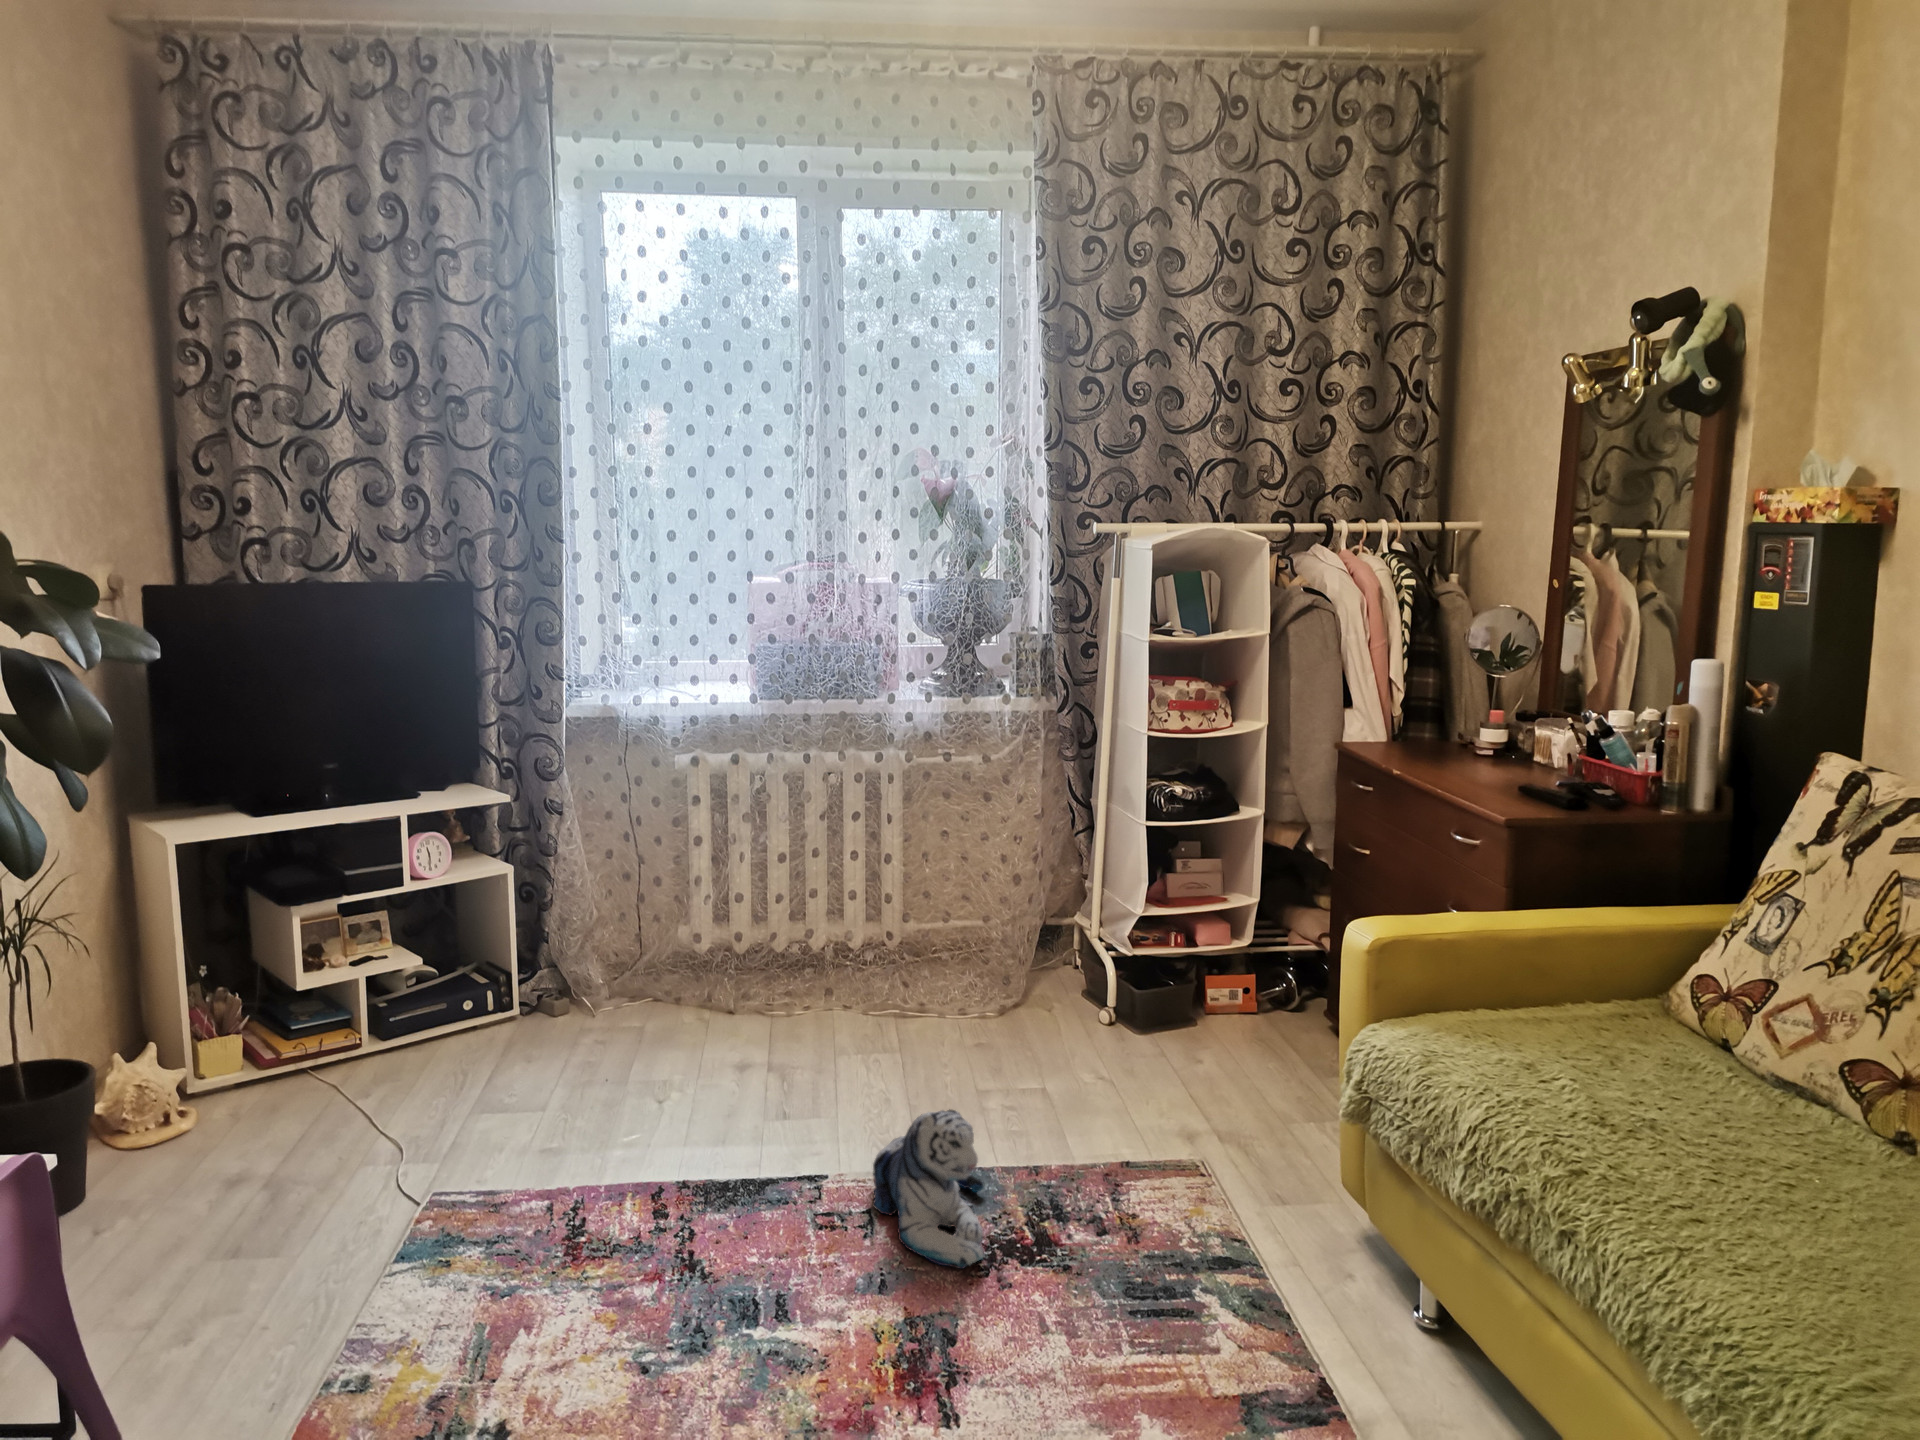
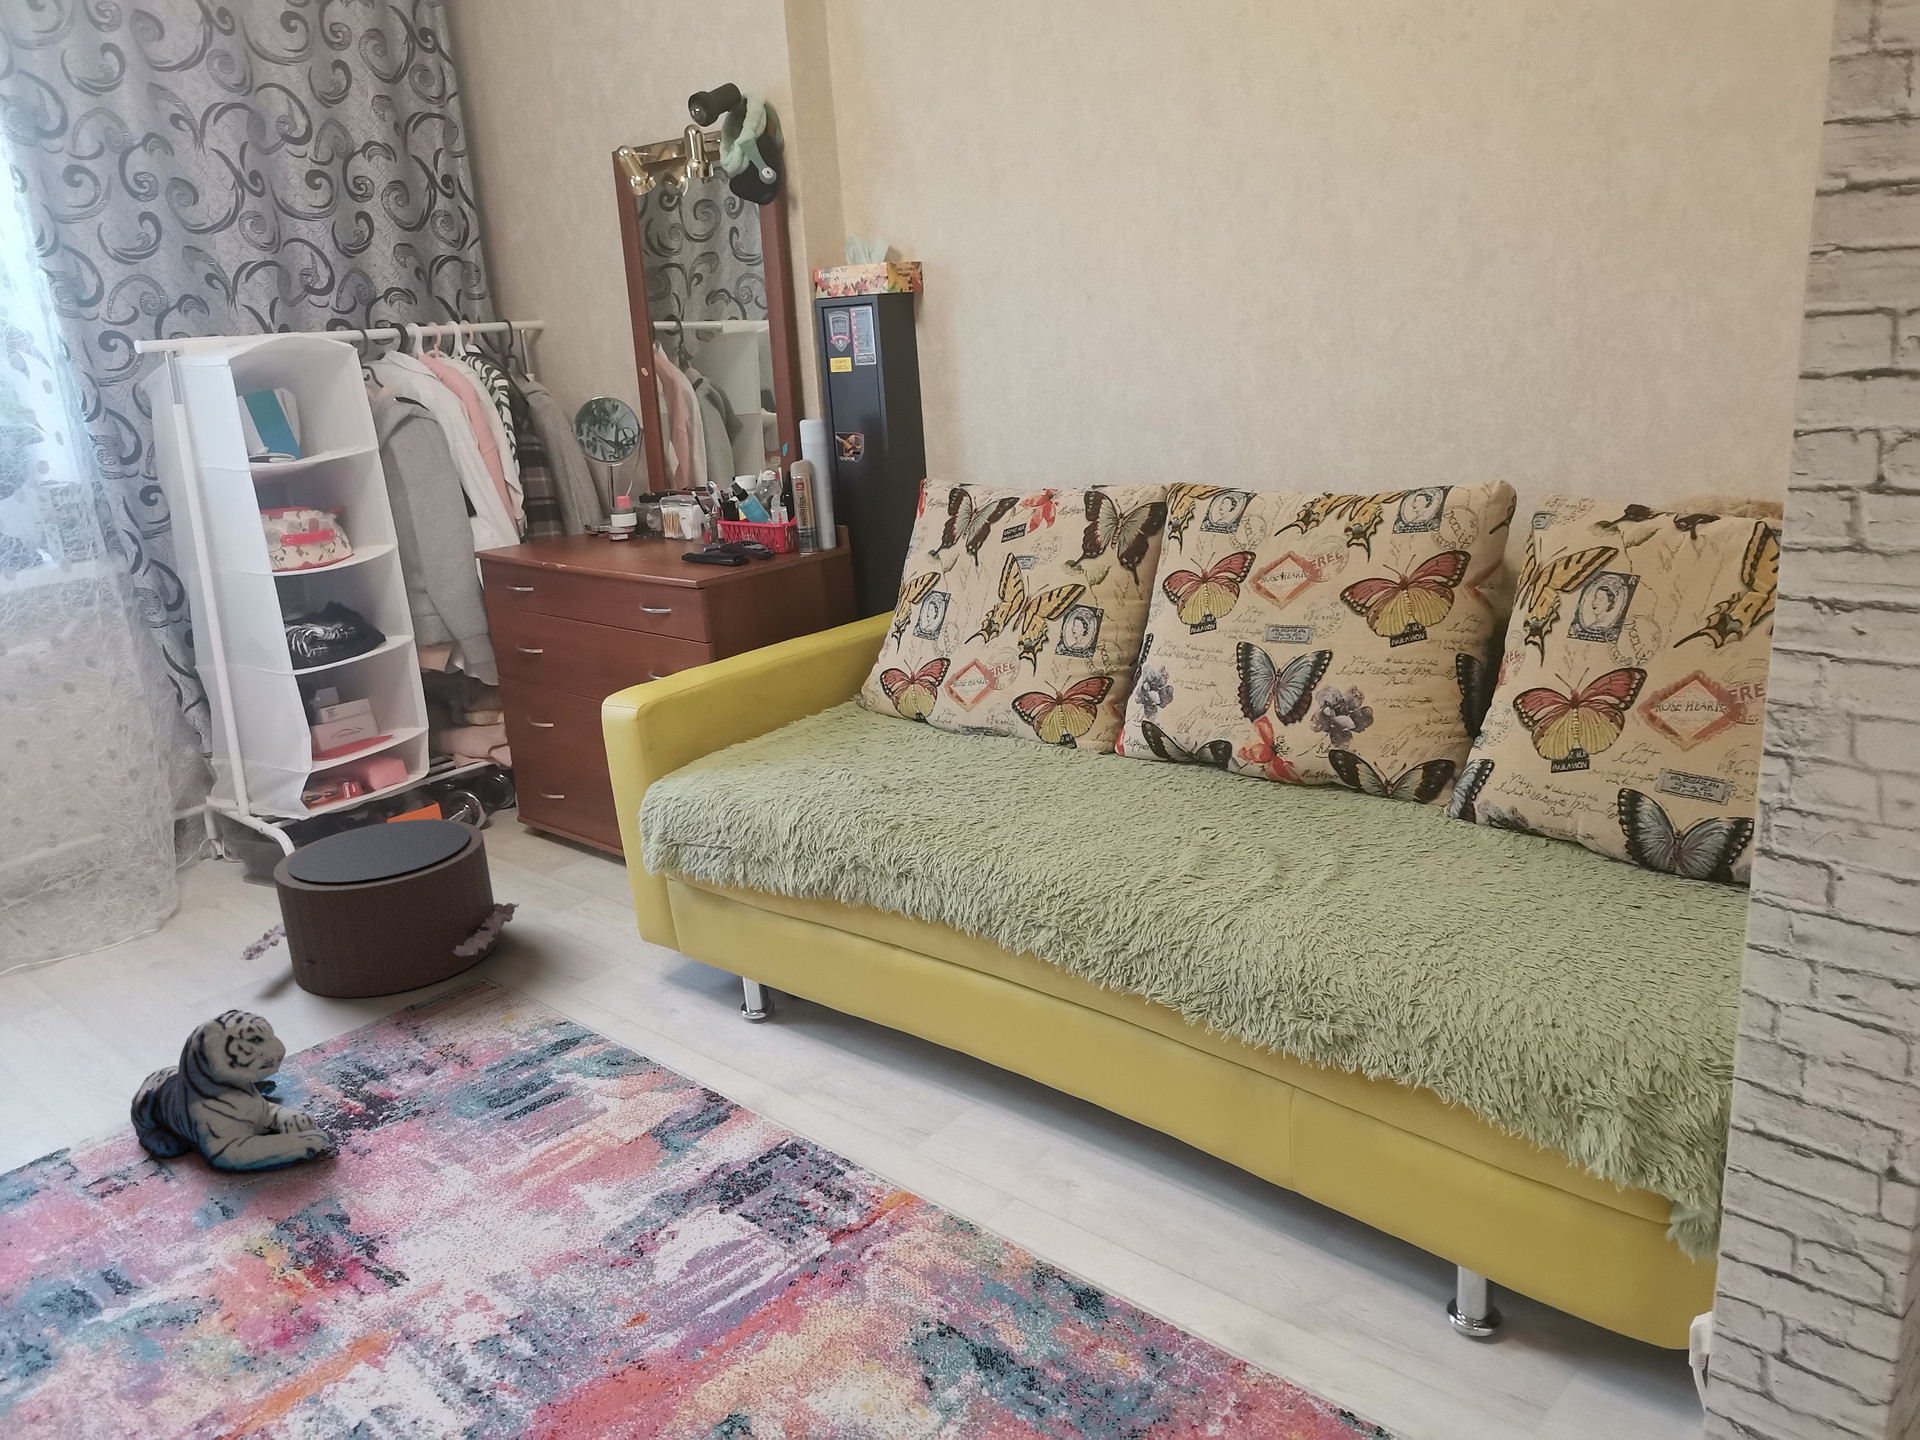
pouf: none [1024,975,1264,1144] -> present [239,819,519,997]

